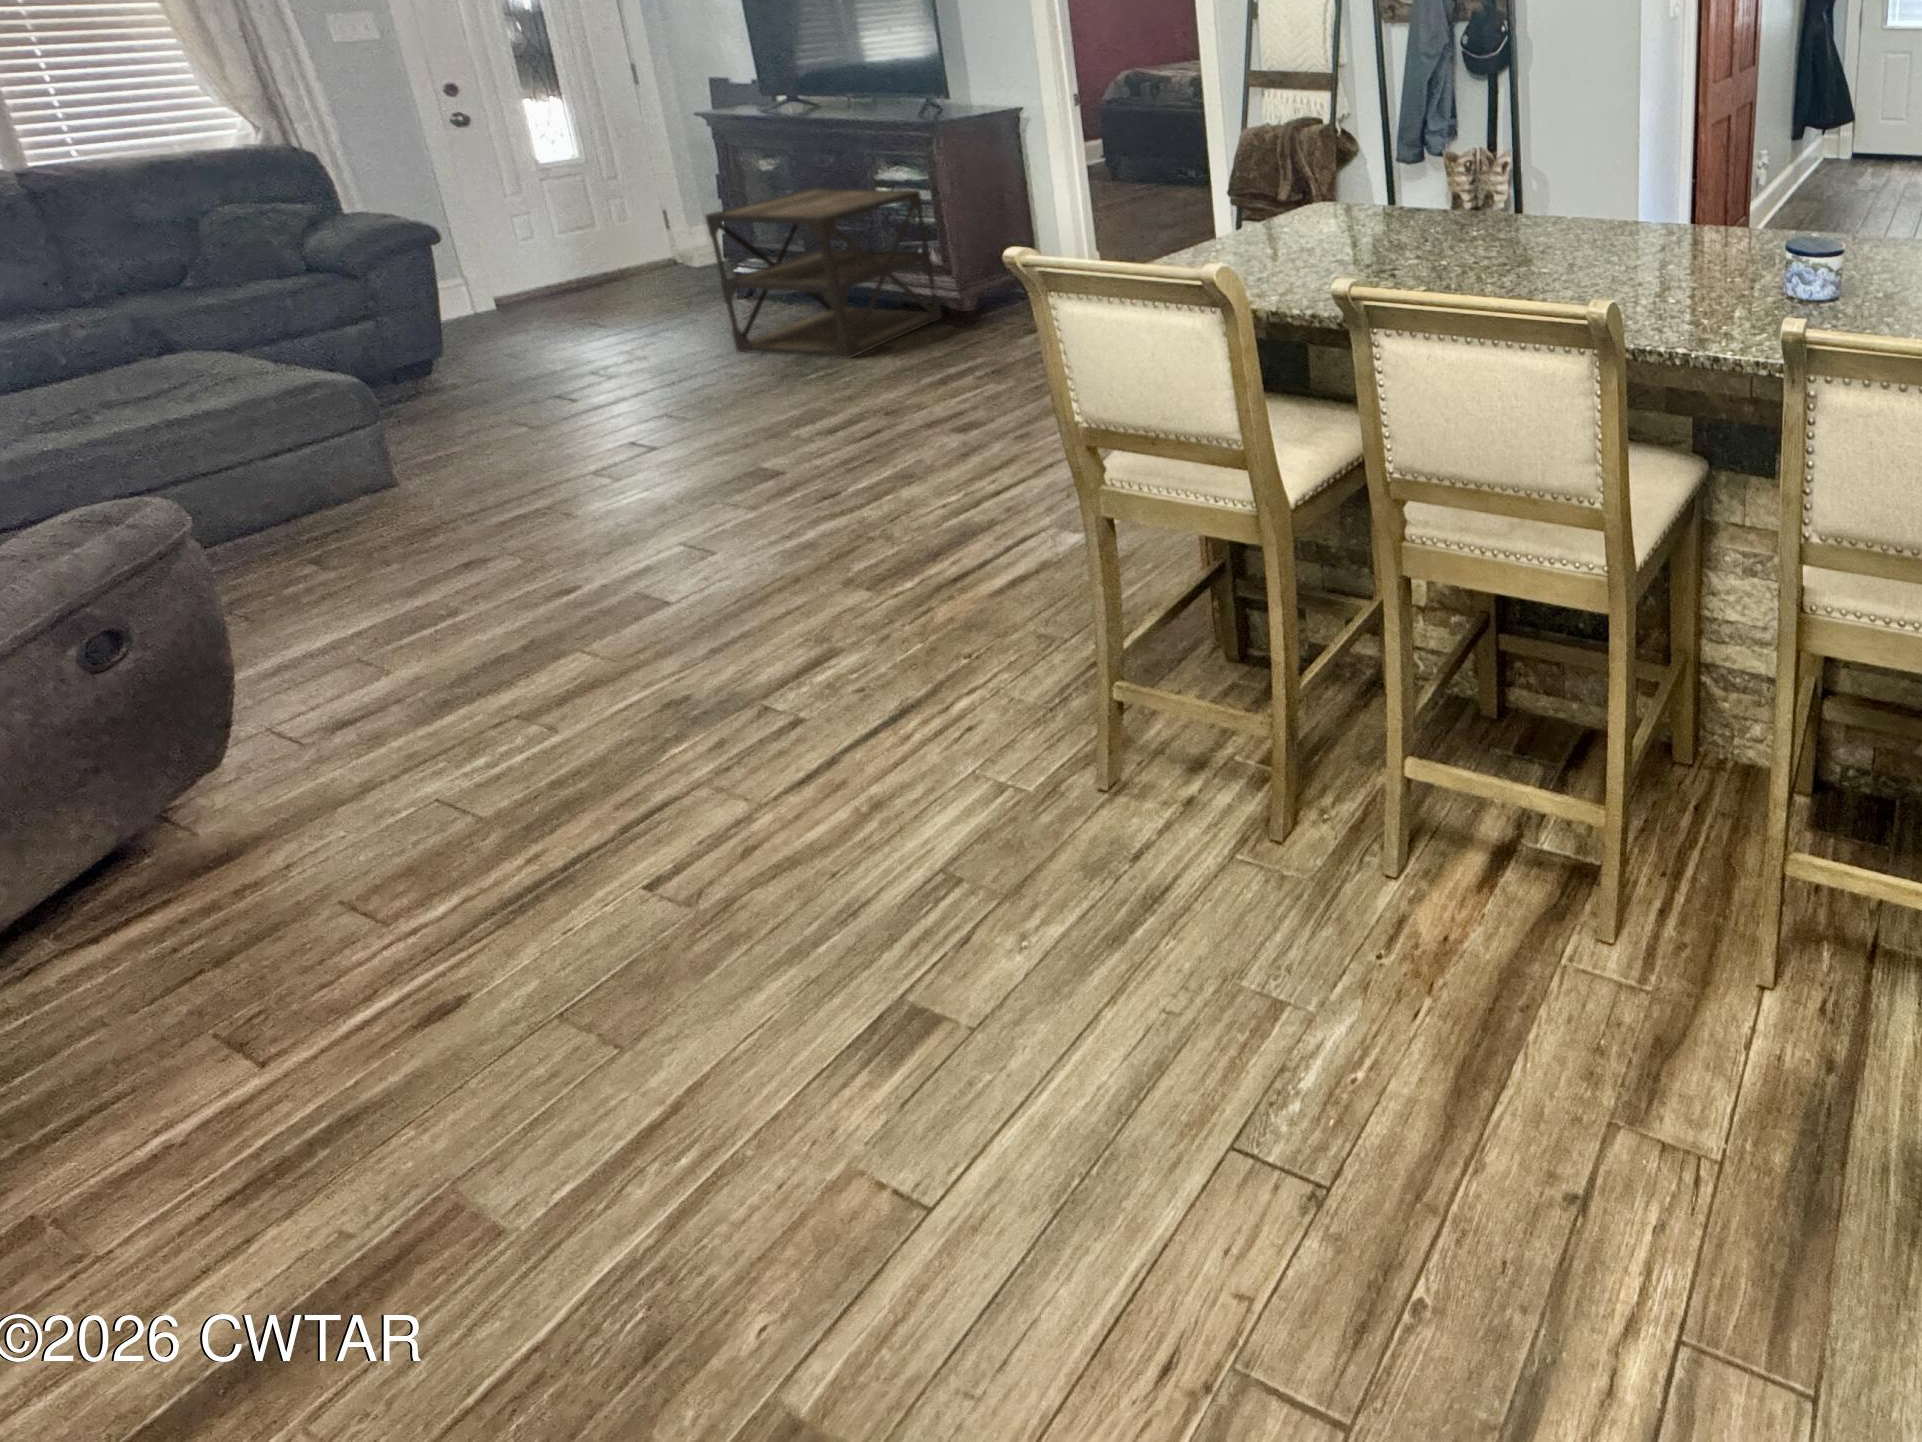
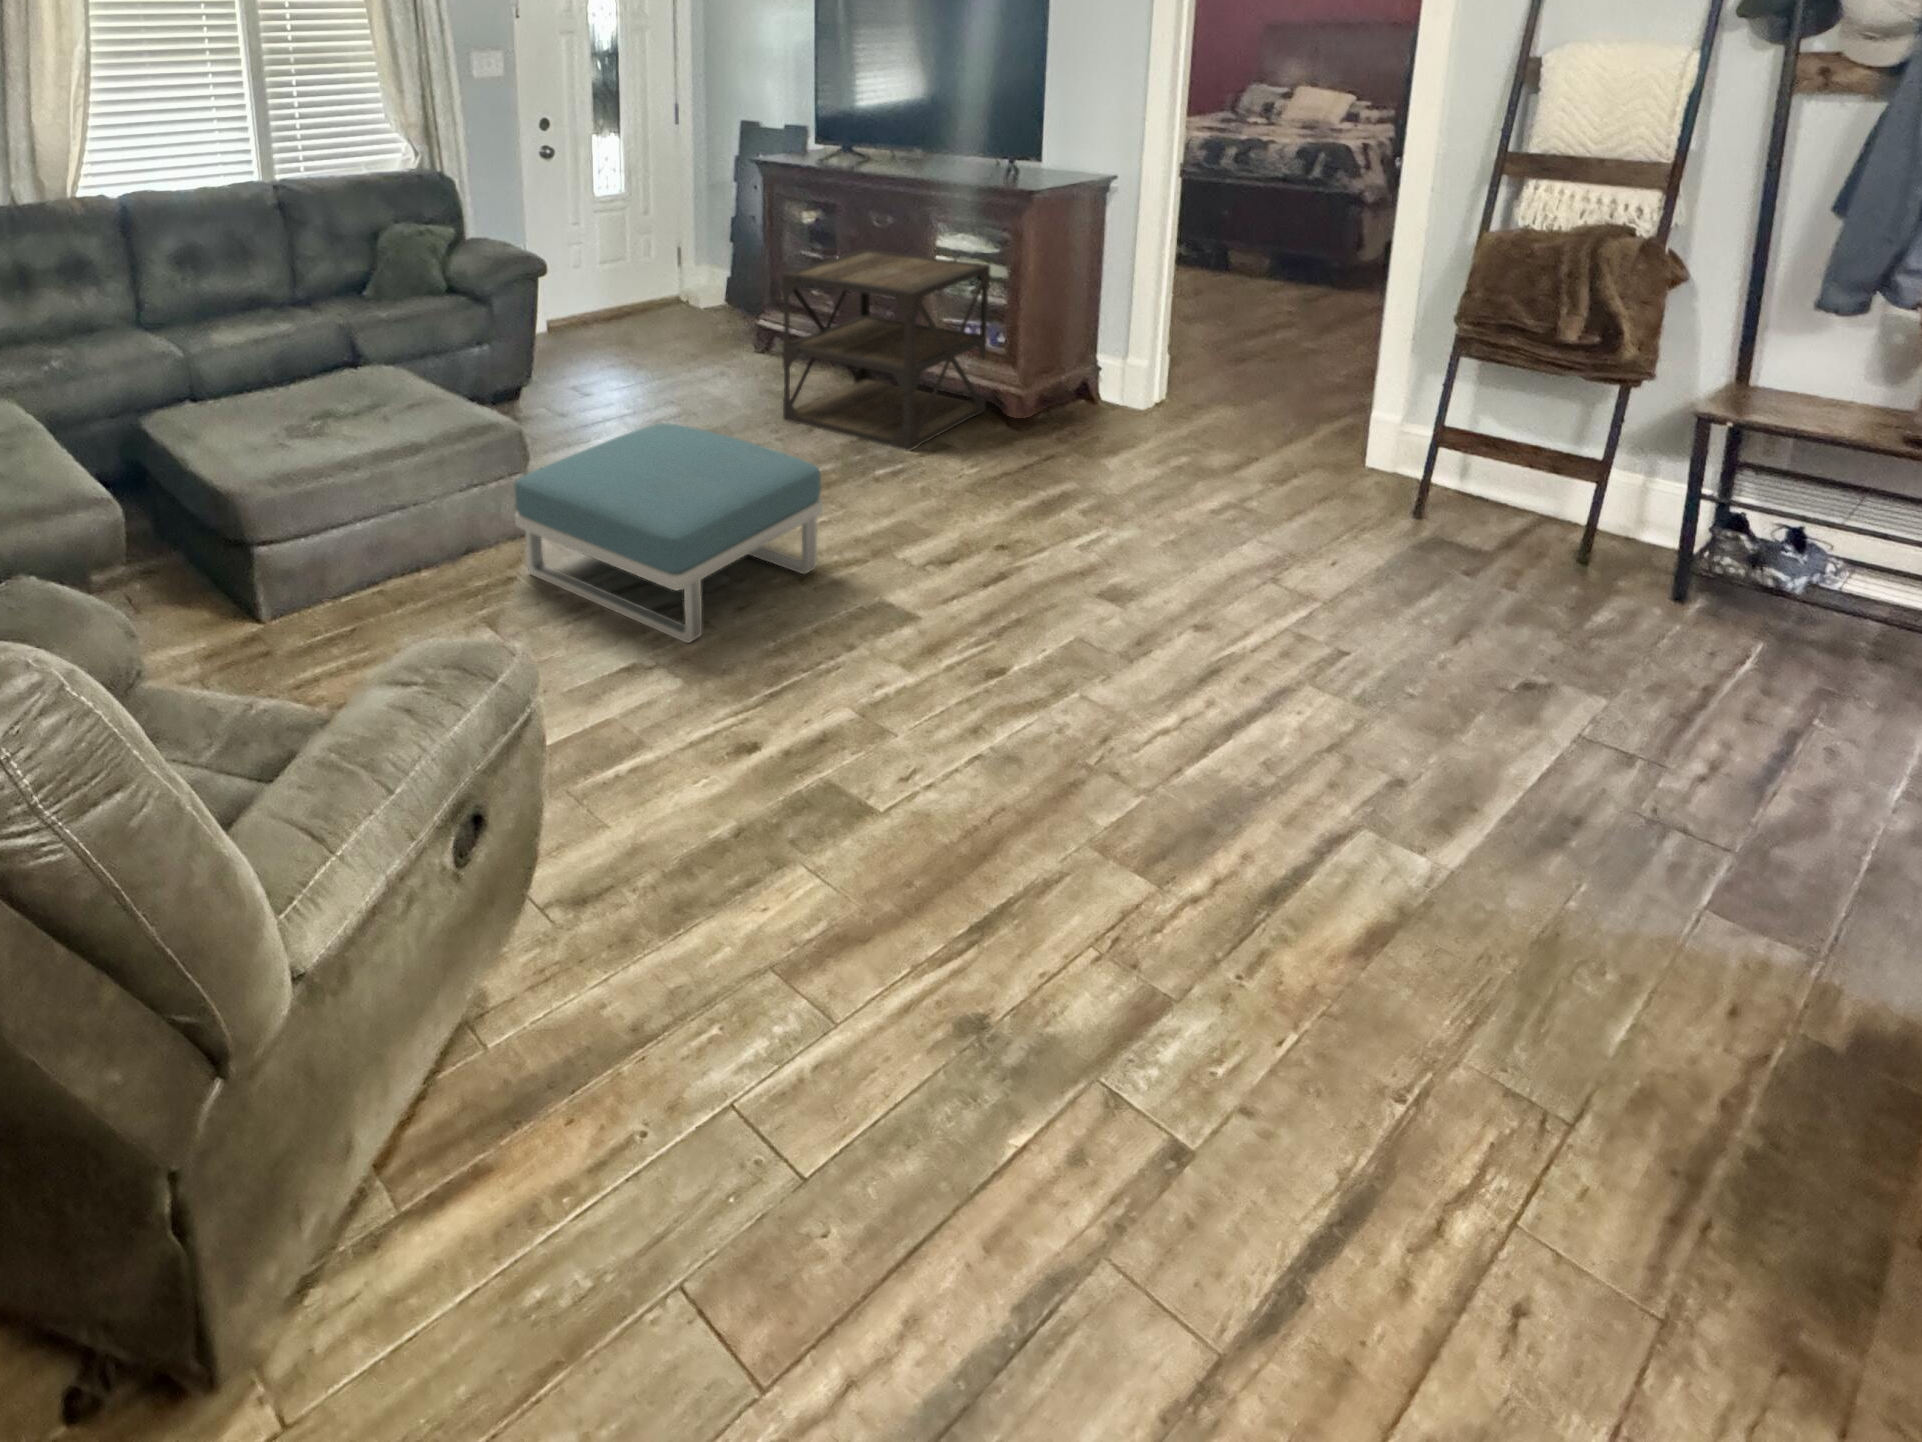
footstool: none [317,359,693,540] -> present [515,423,823,643]

